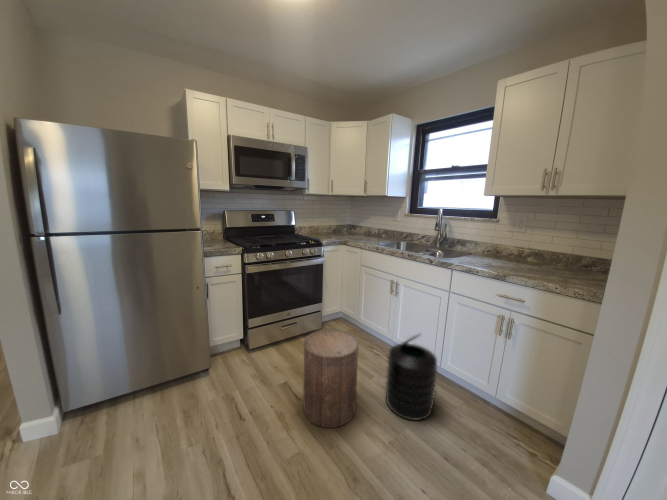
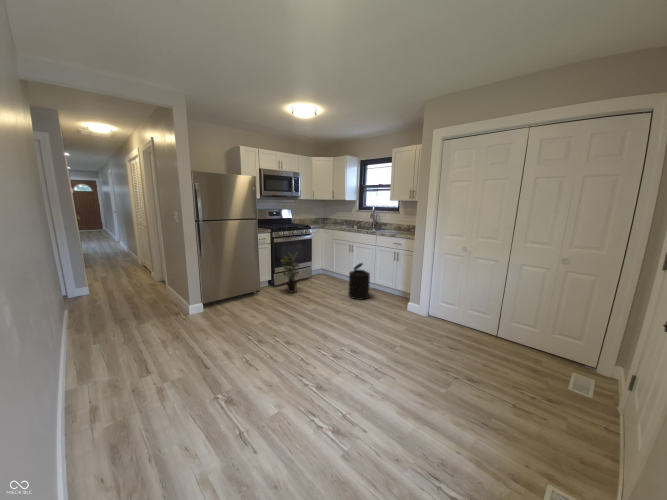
potted plant: none [249,293,291,375] -> present [281,254,299,292]
stool: present [303,329,359,428] -> none [312,265,336,303]

